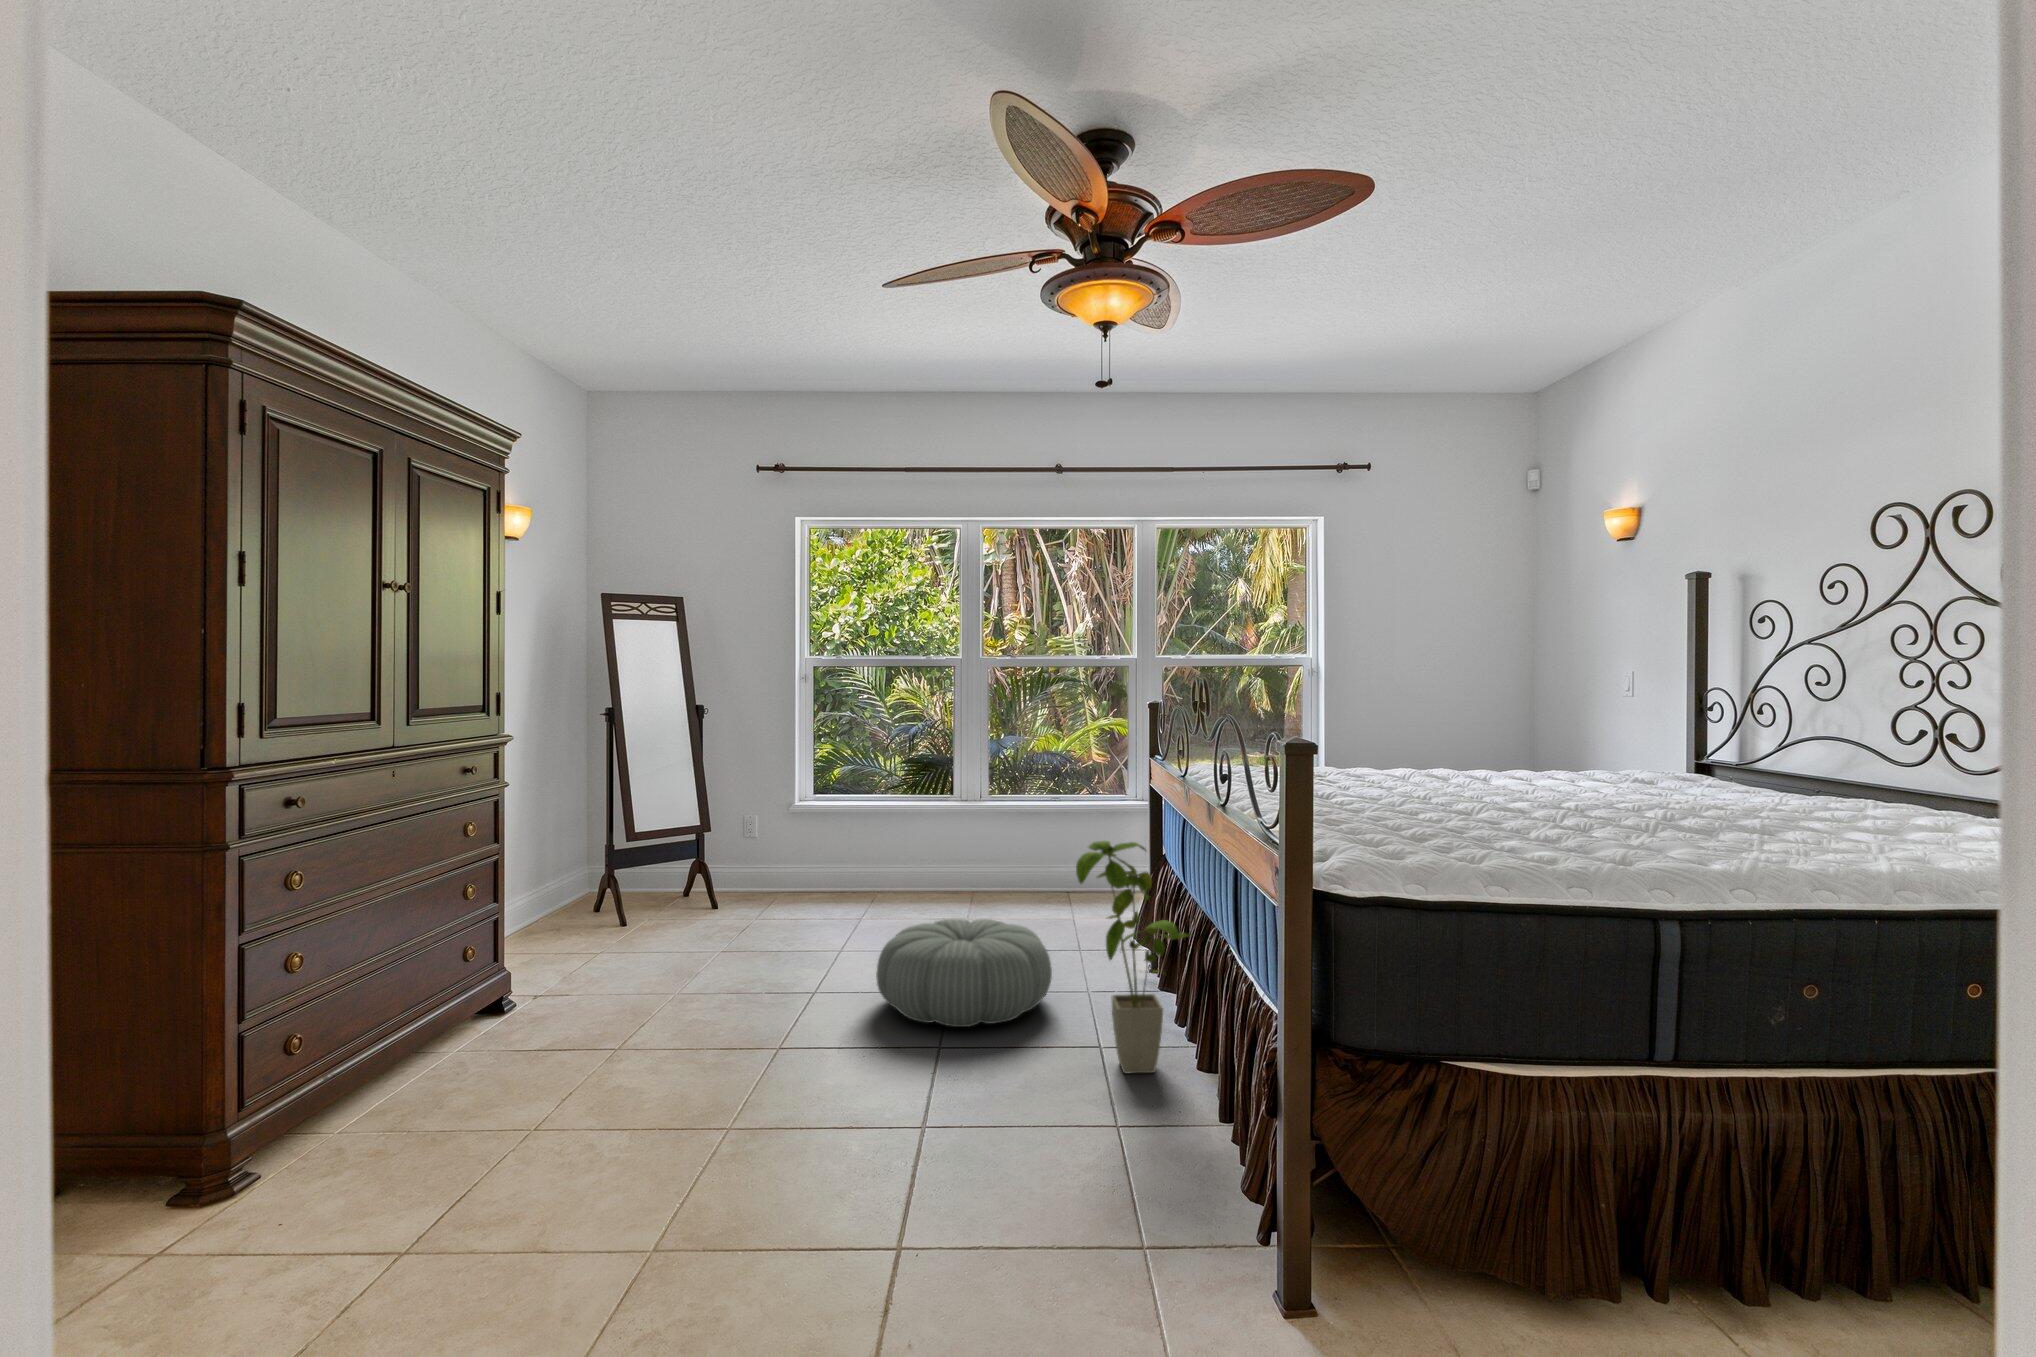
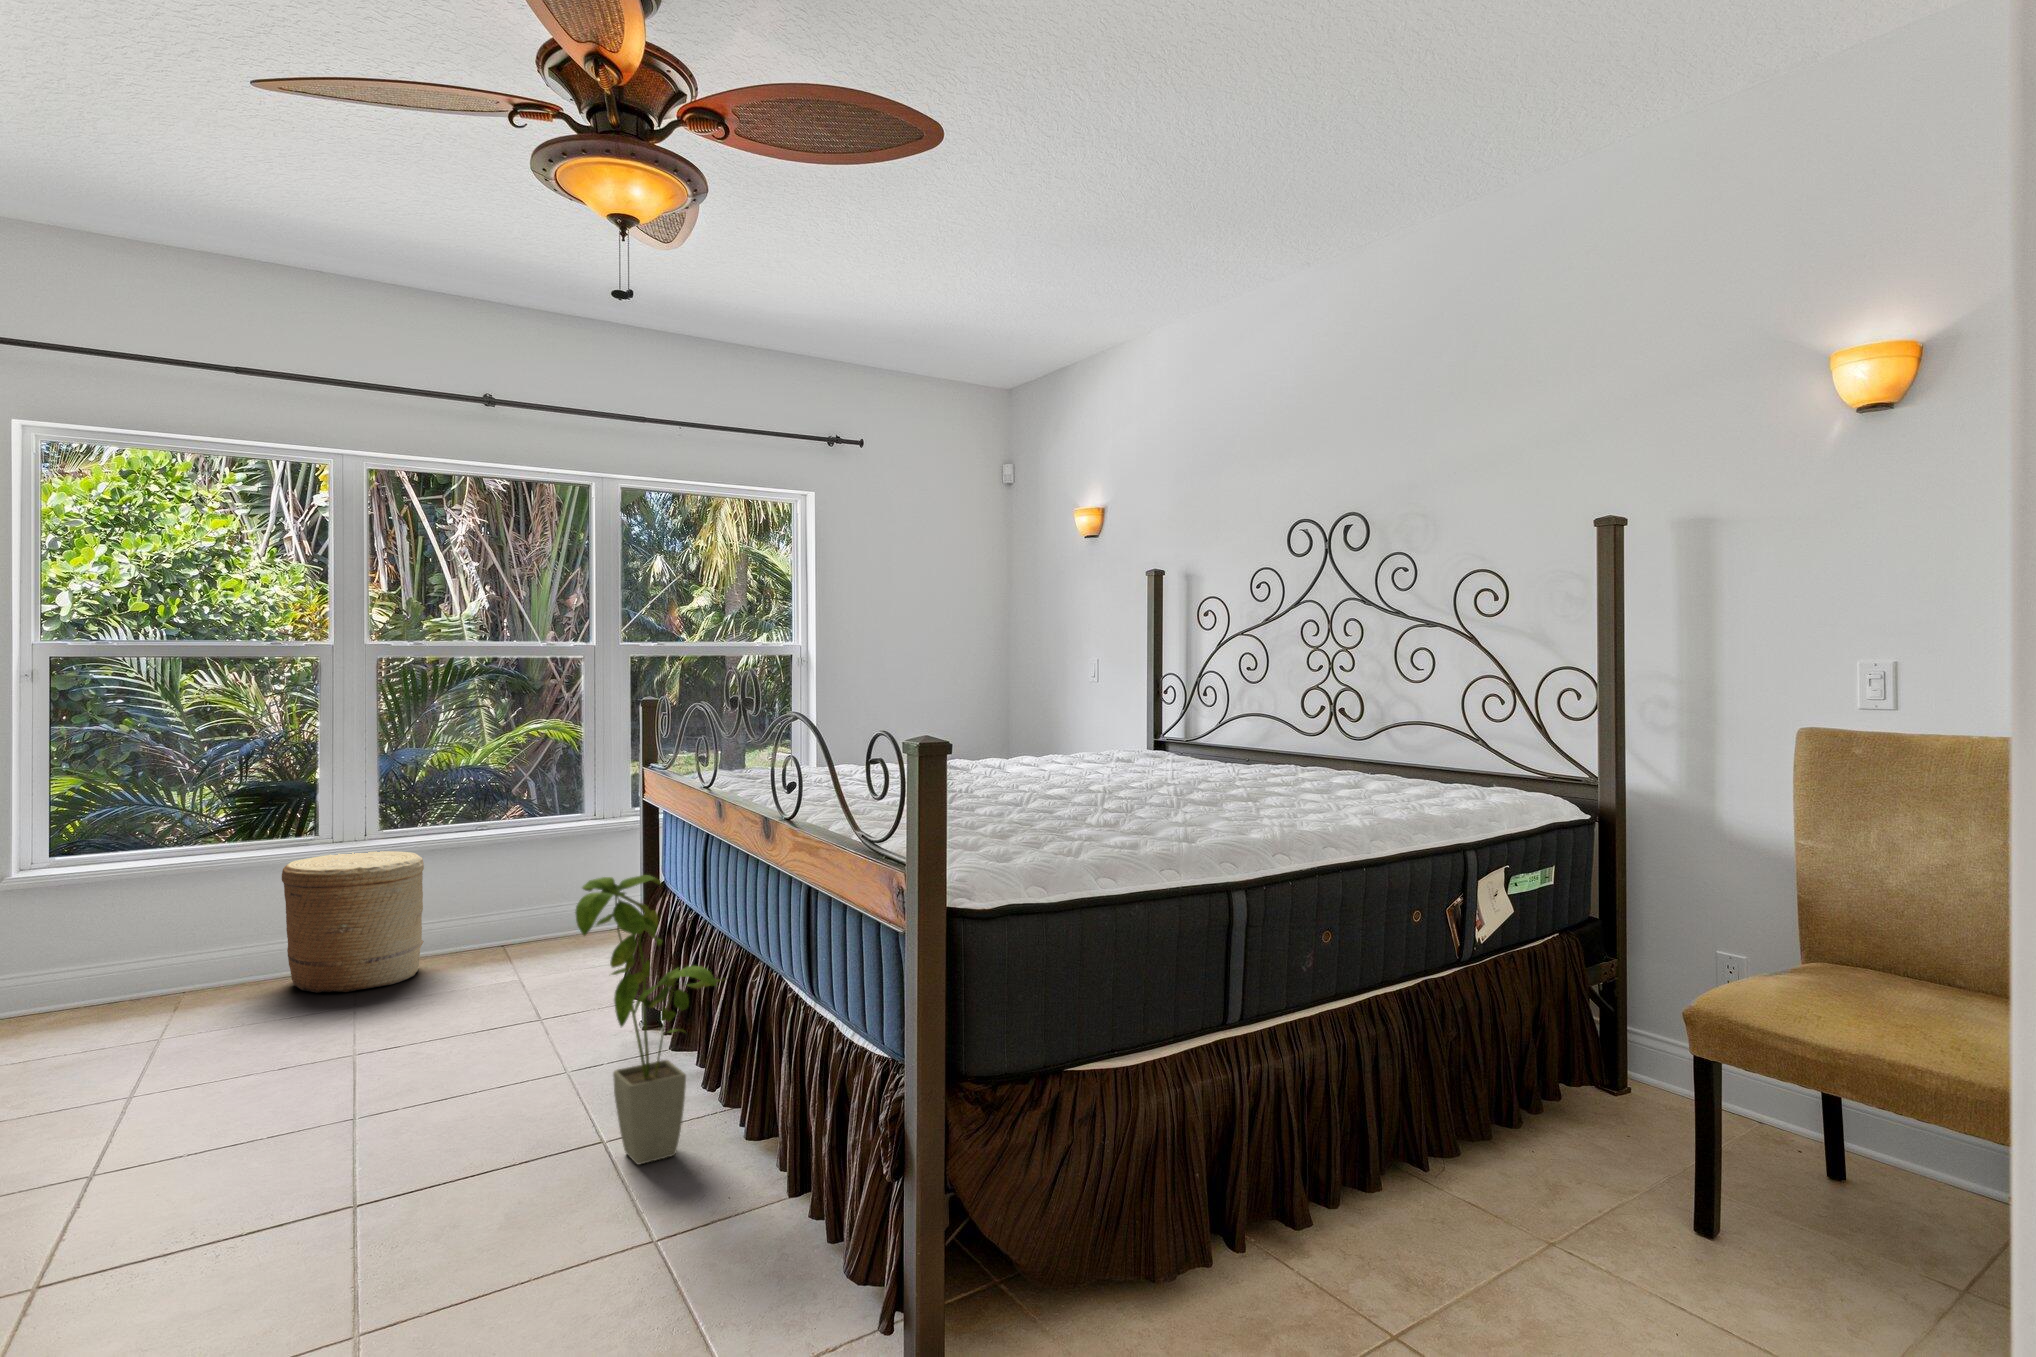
woven basket: none [949,808,1039,909] -> present [282,851,424,993]
pouf: present [876,919,1052,1027] -> none [227,1004,504,1164]

